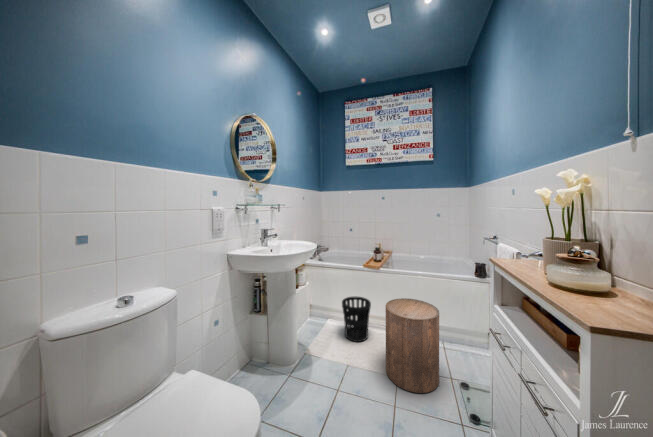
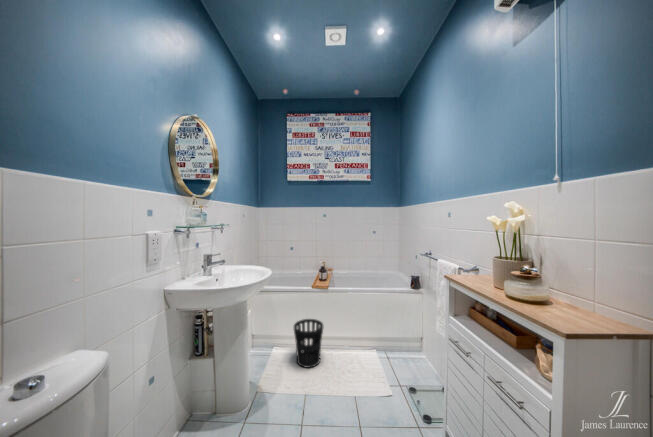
stool: present [386,298,439,393] -> none [345,316,393,408]

